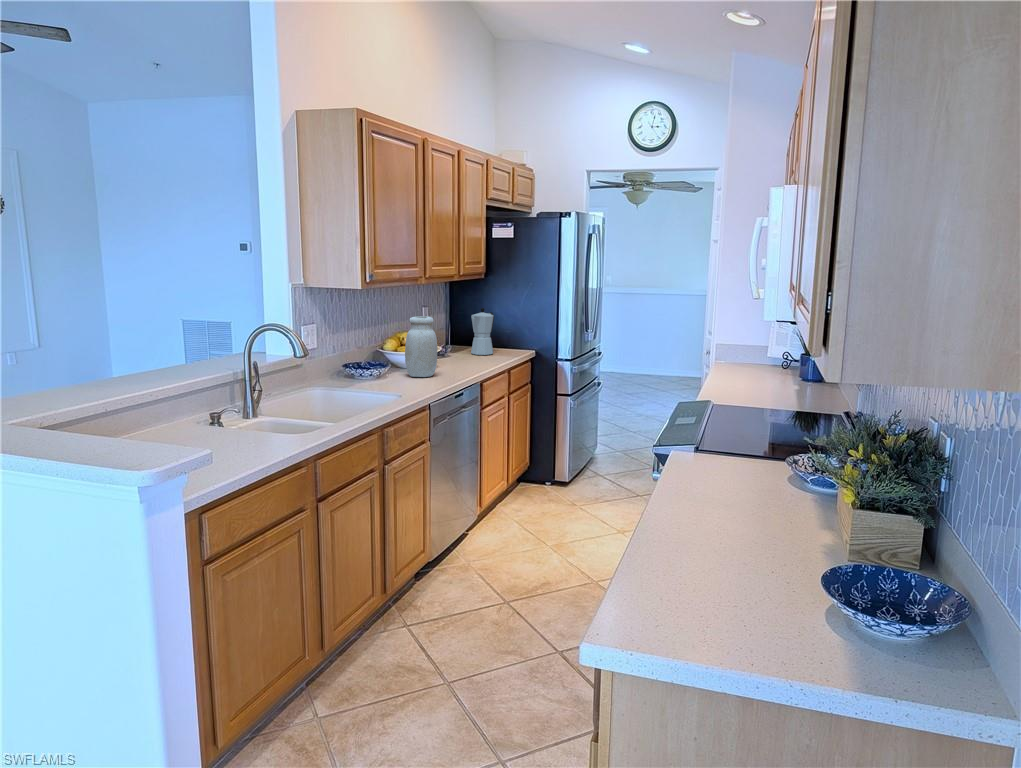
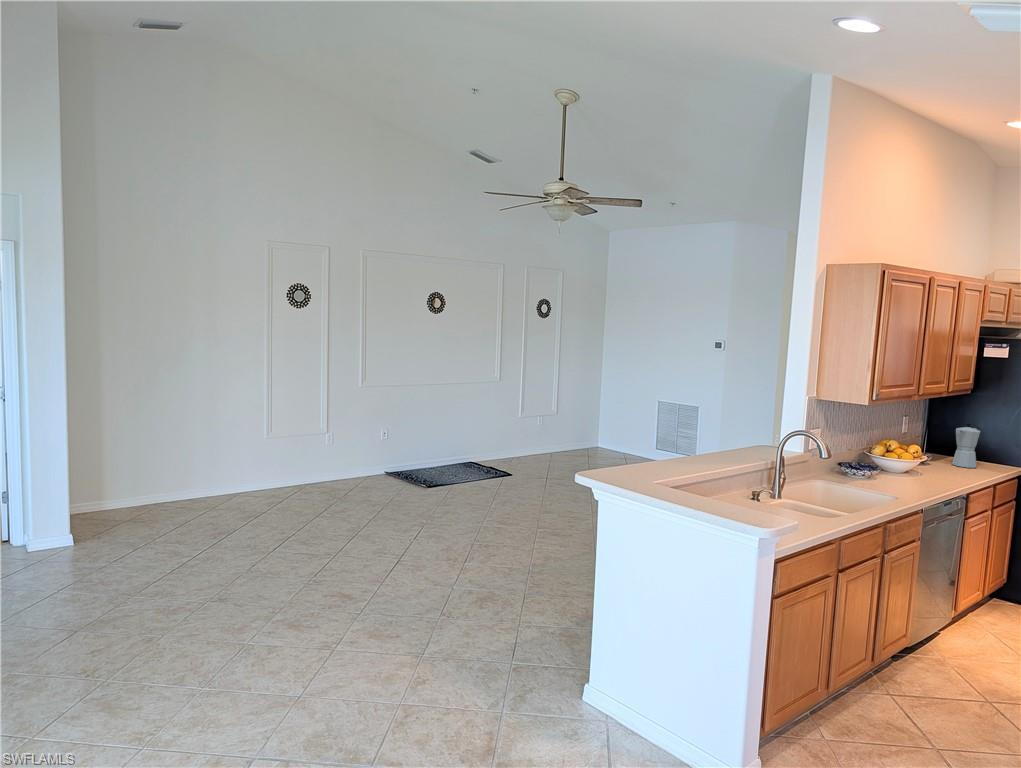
jar: present [405,316,438,377] -> none [894,430,928,483]

